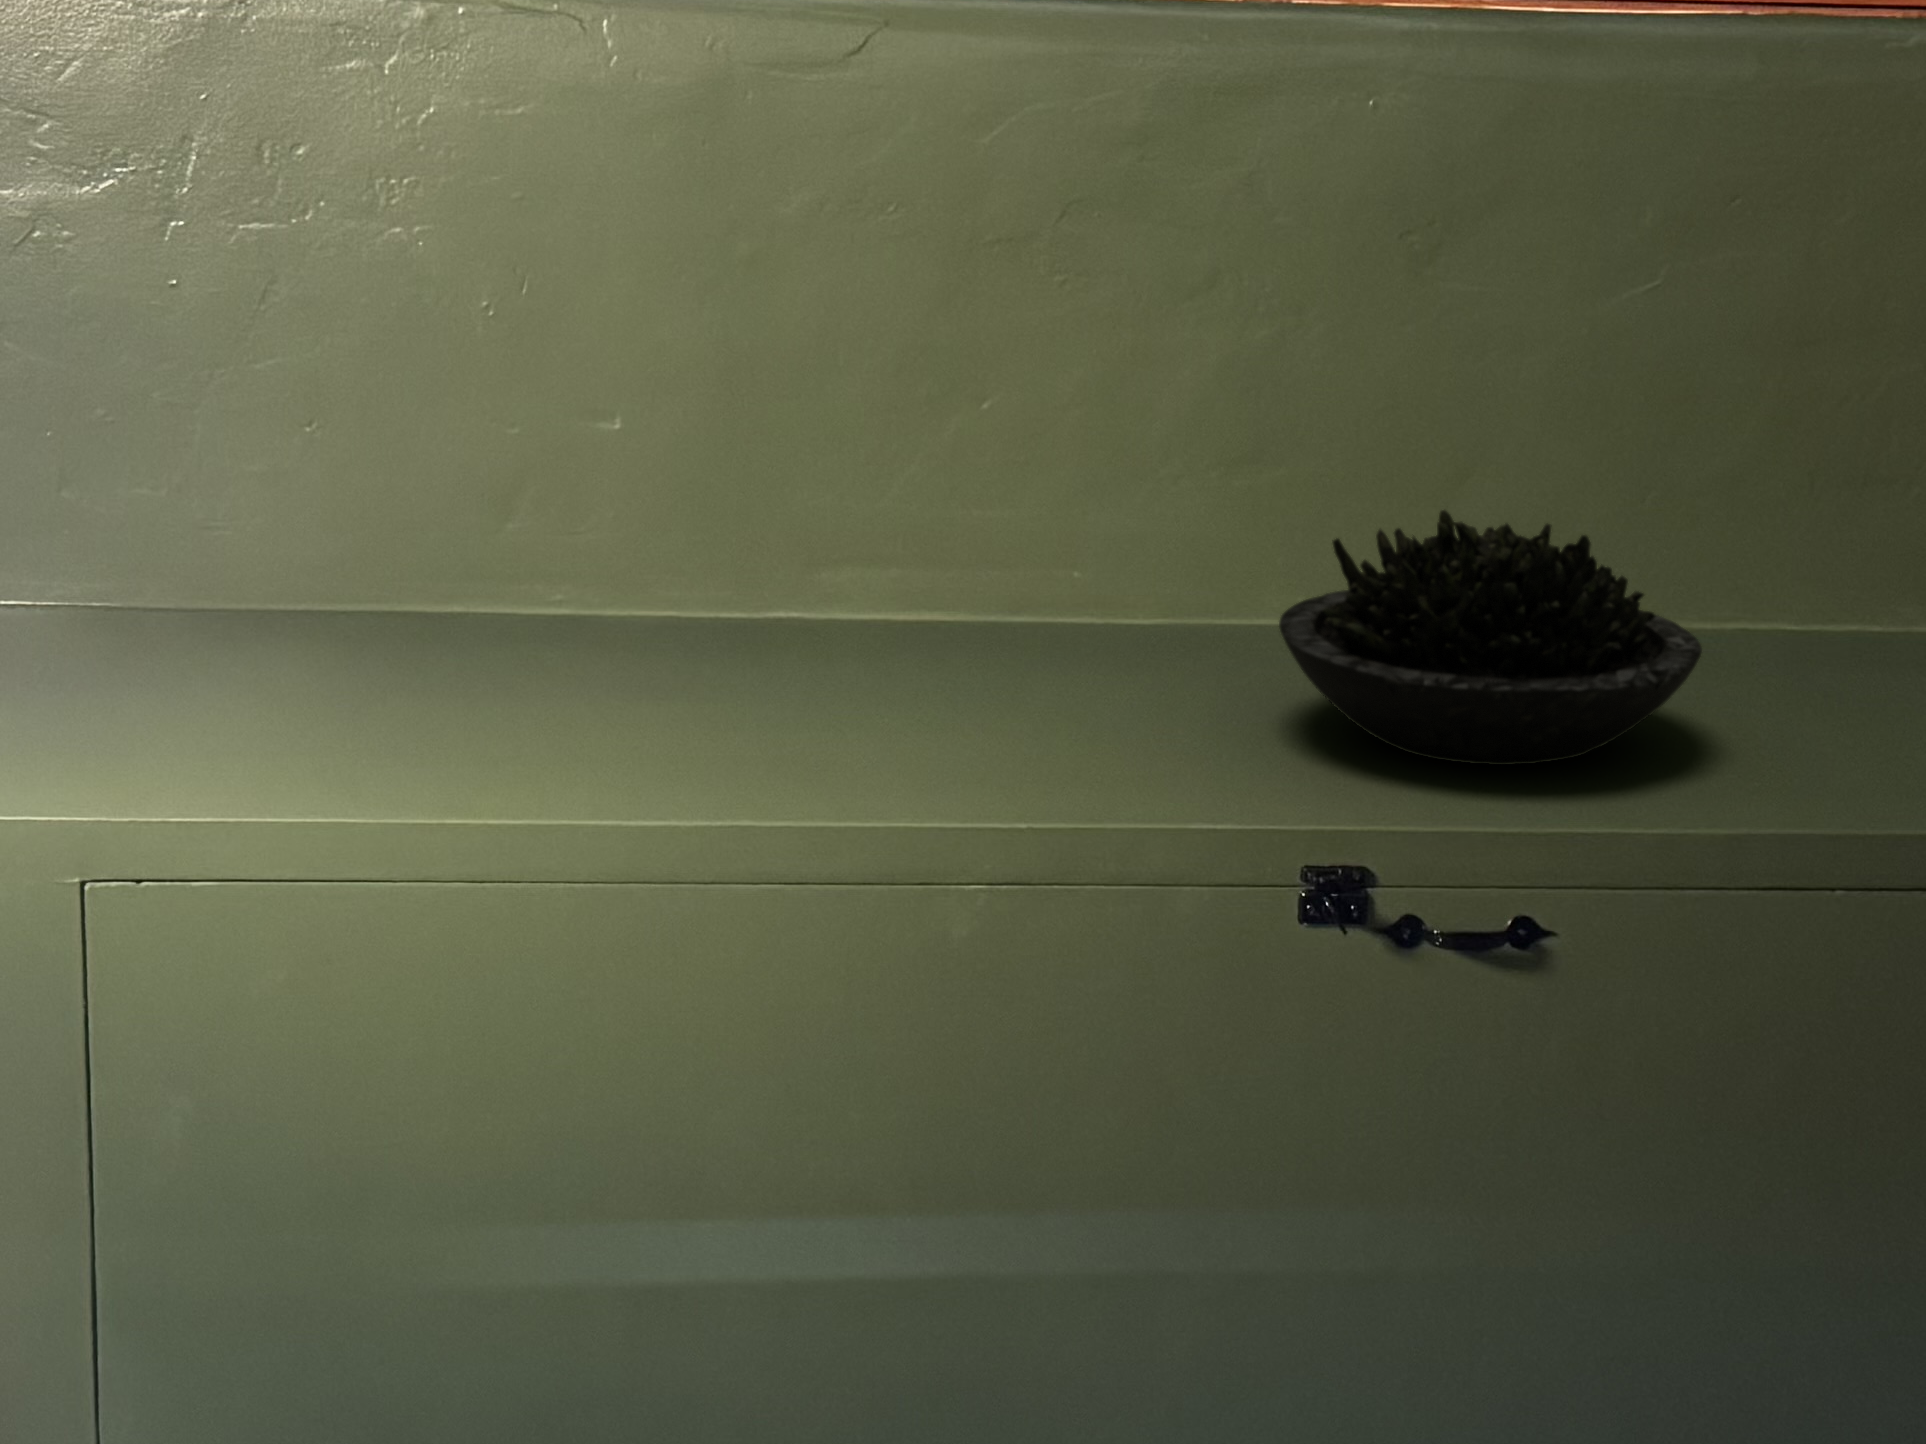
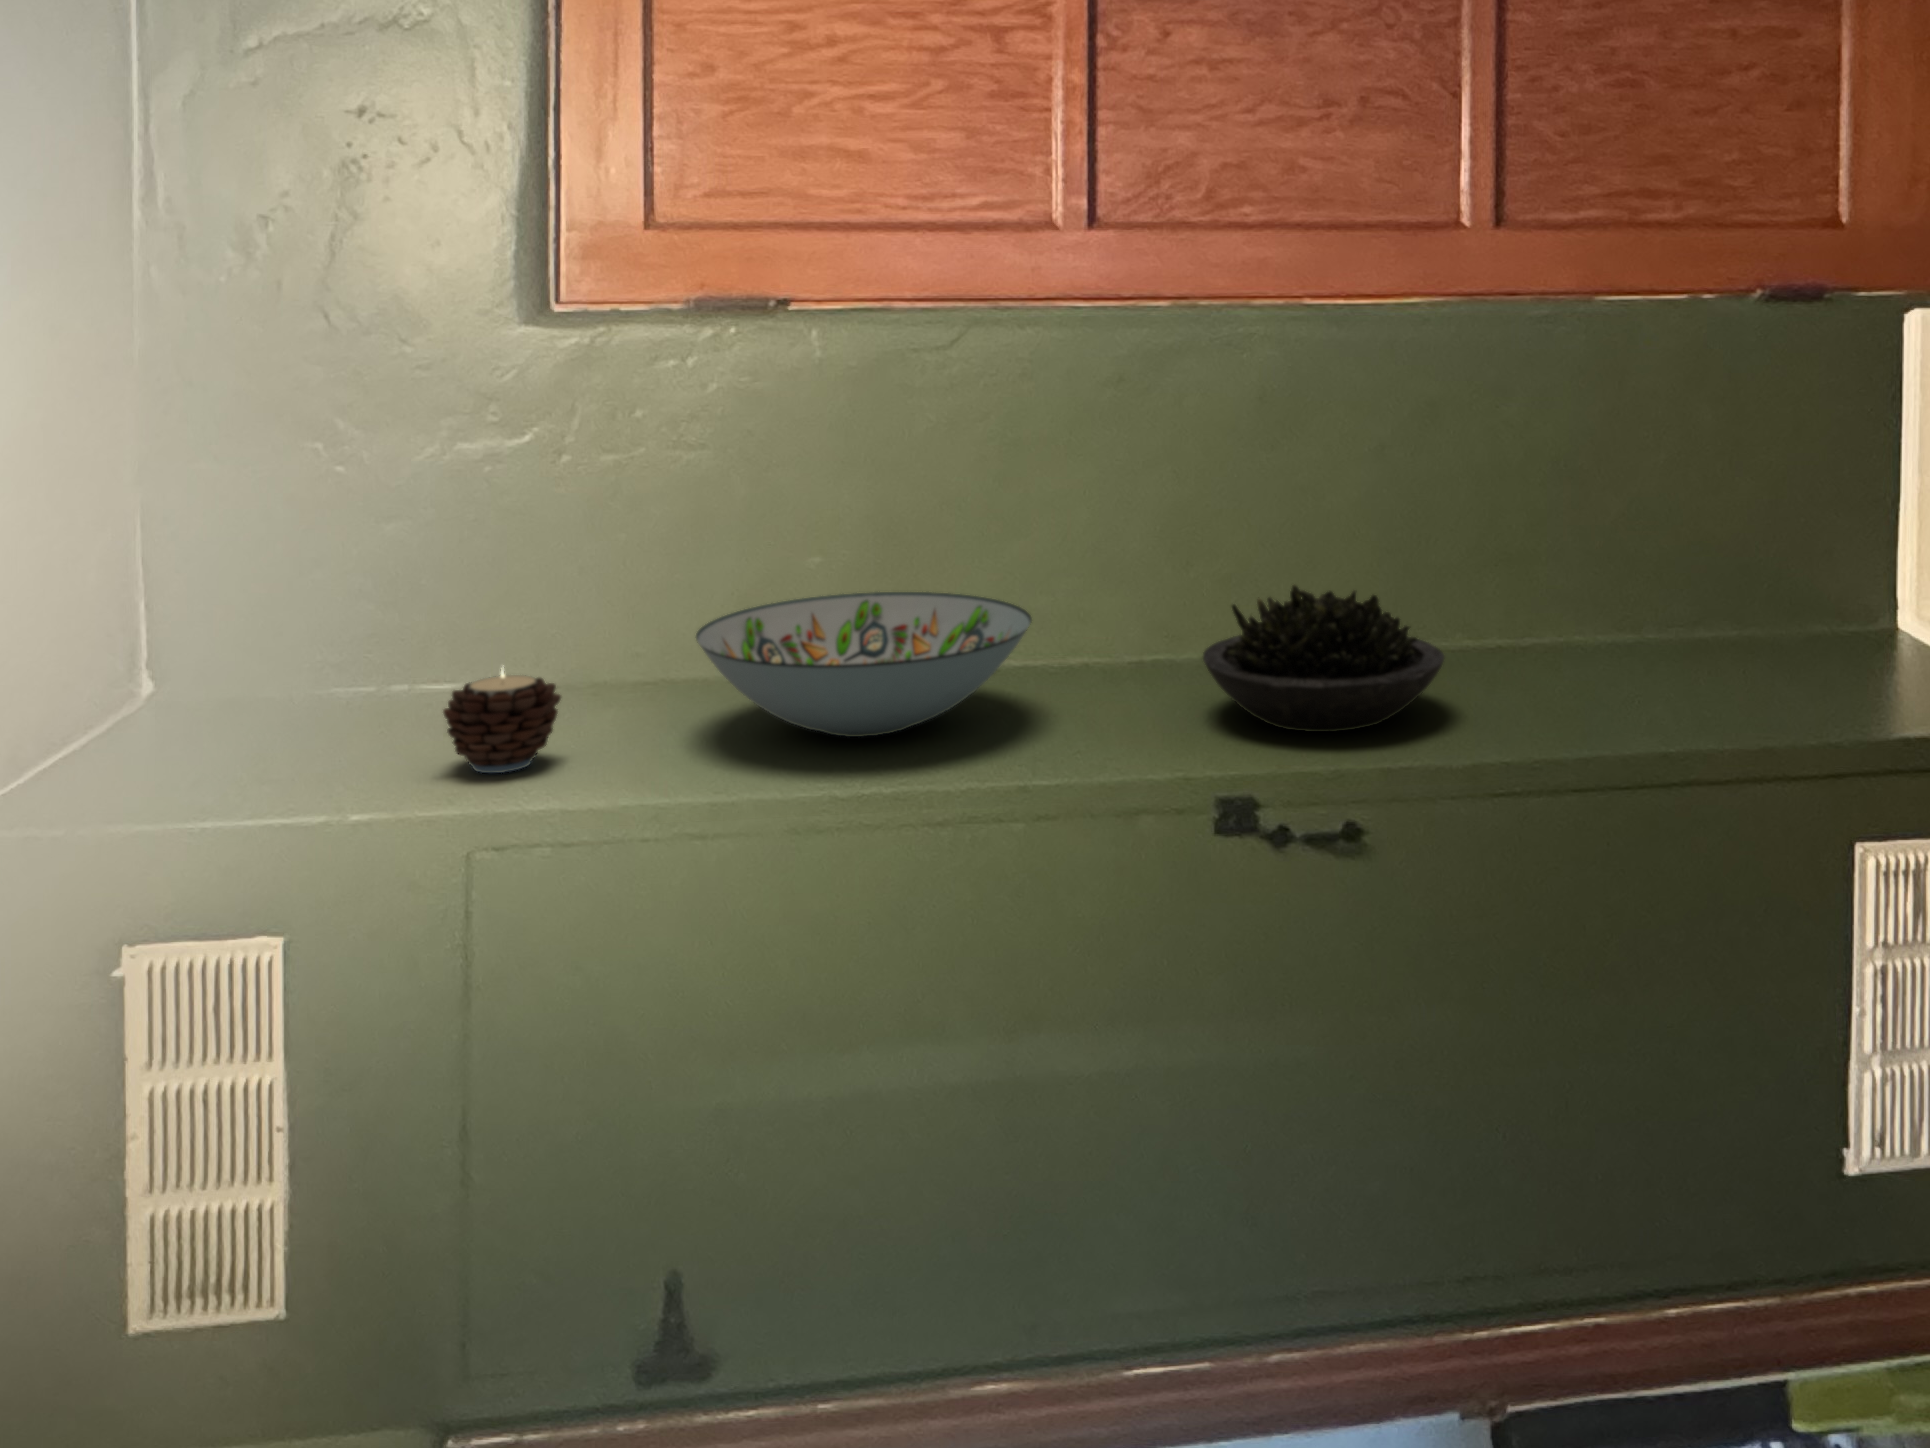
decorative bowl: none [416,482,985,727] -> present [696,592,1032,737]
candle: none [12,577,201,753] -> present [443,670,561,773]

